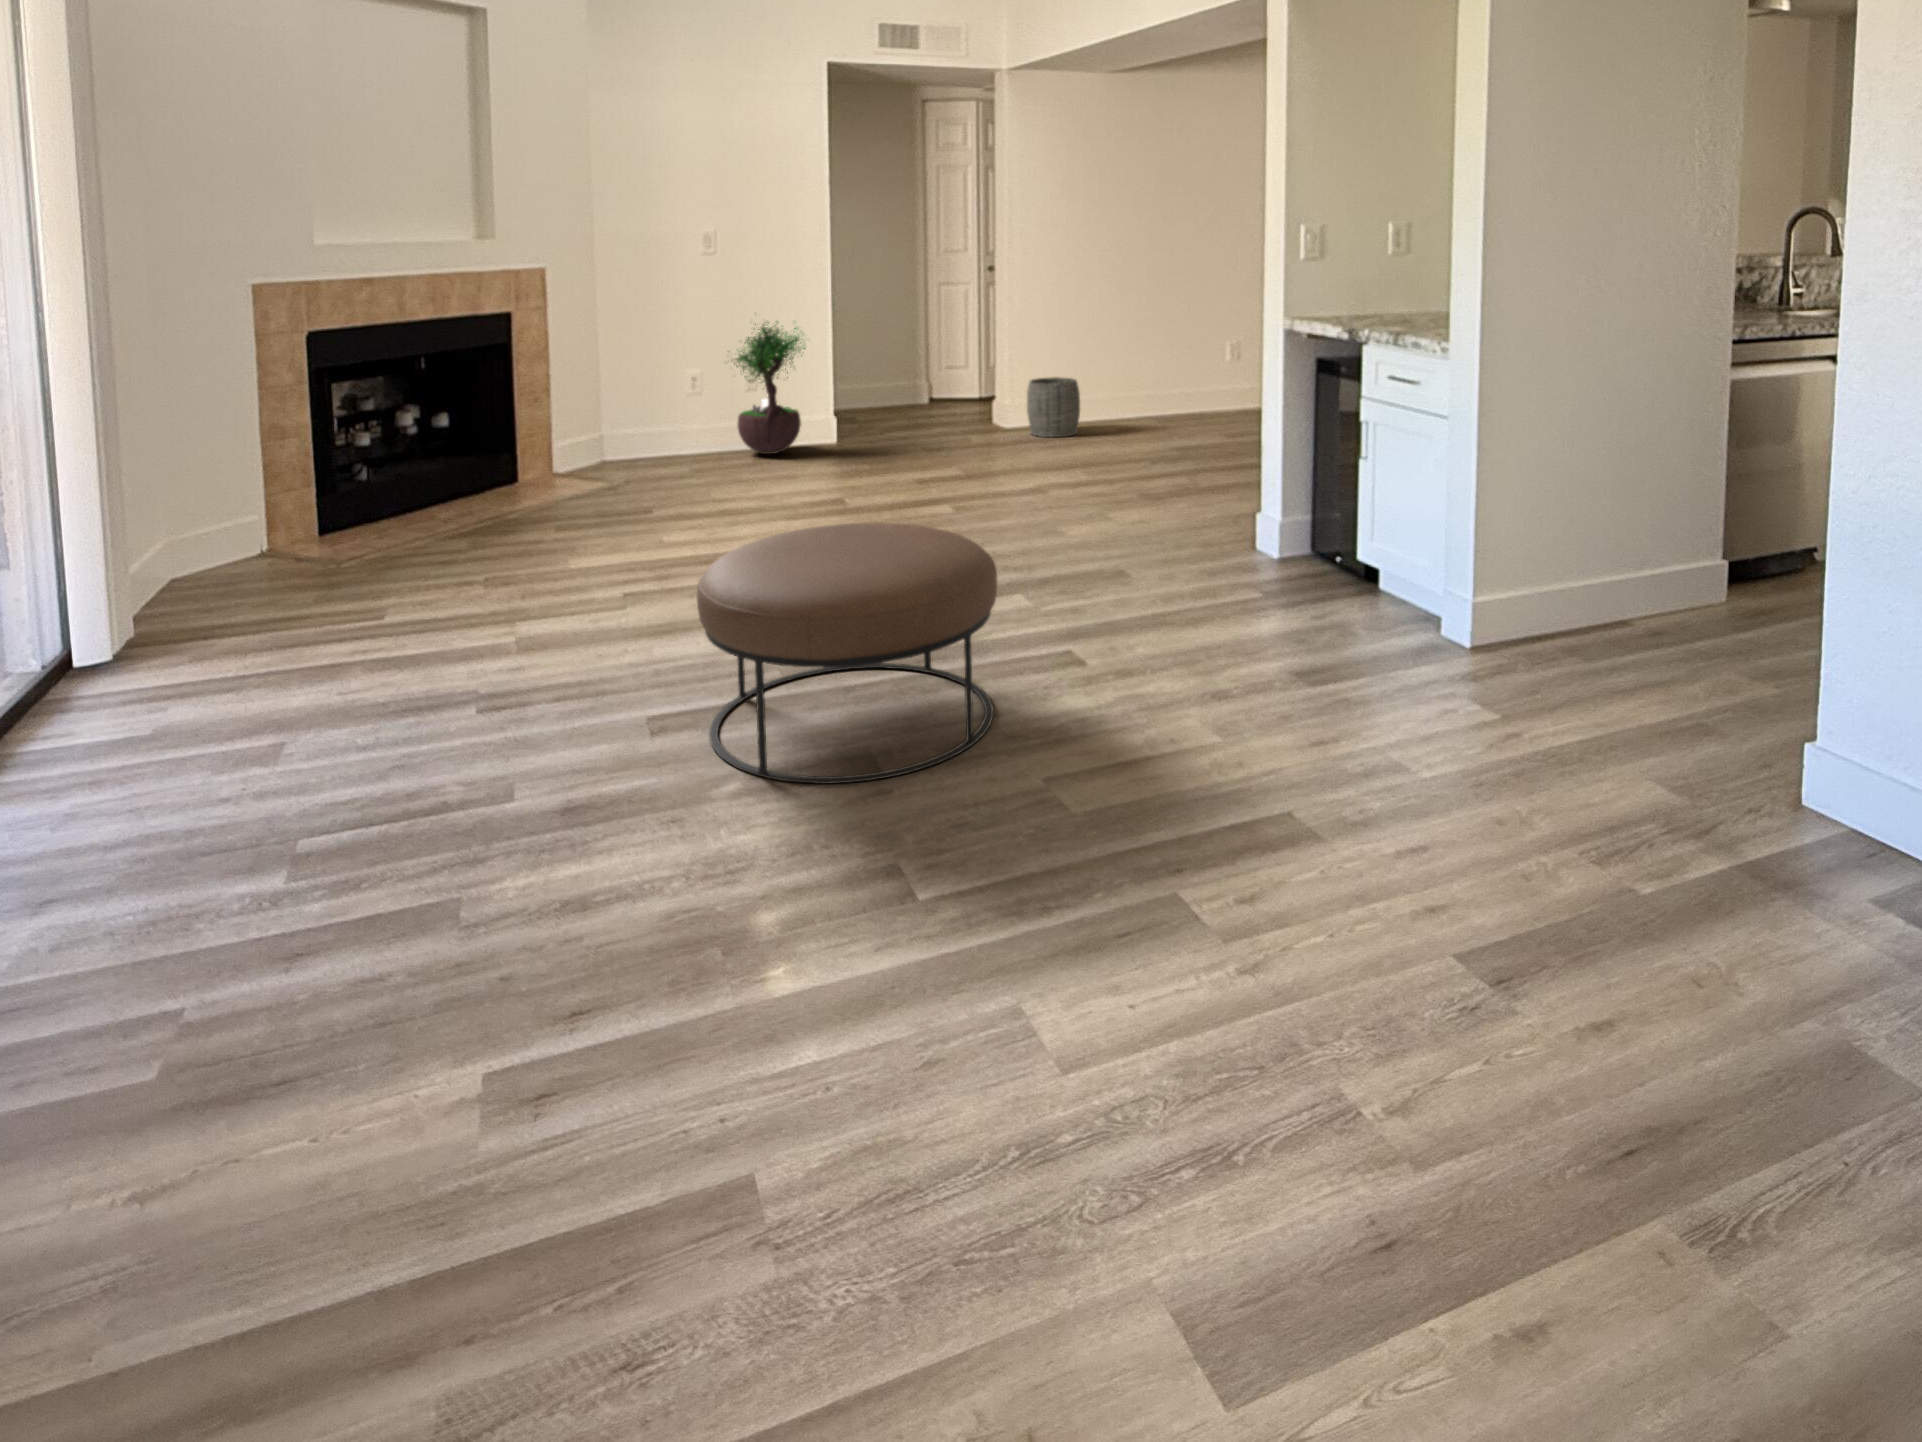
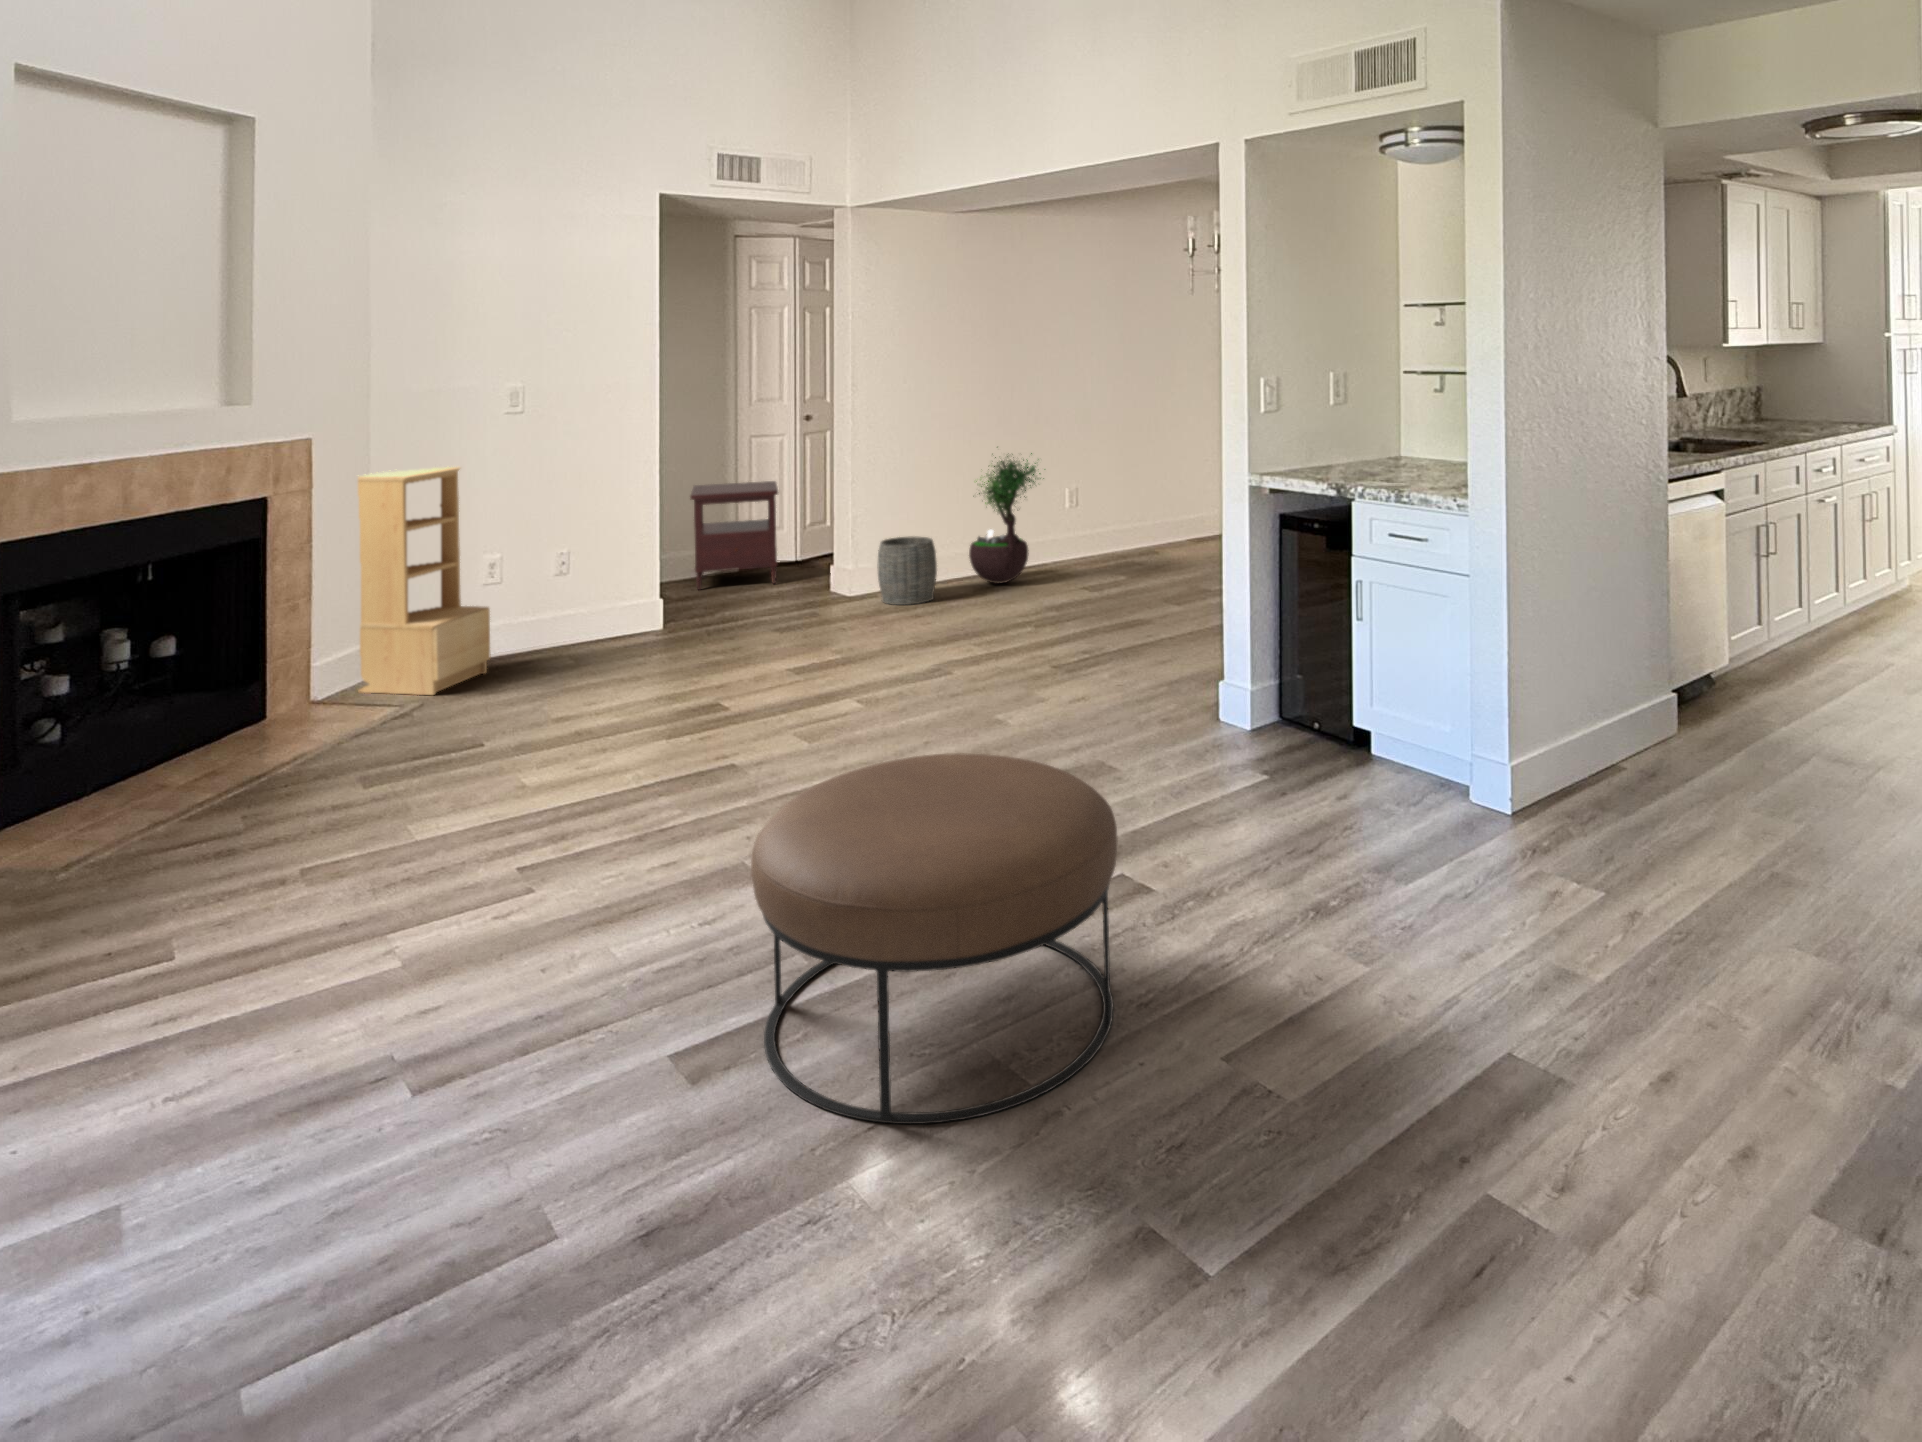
bookshelf: none [583,295,691,476] -> present [358,467,491,695]
potted tree: present [728,313,806,454] -> present [969,447,1045,584]
side table: none [879,325,960,416] -> present [690,481,778,590]

